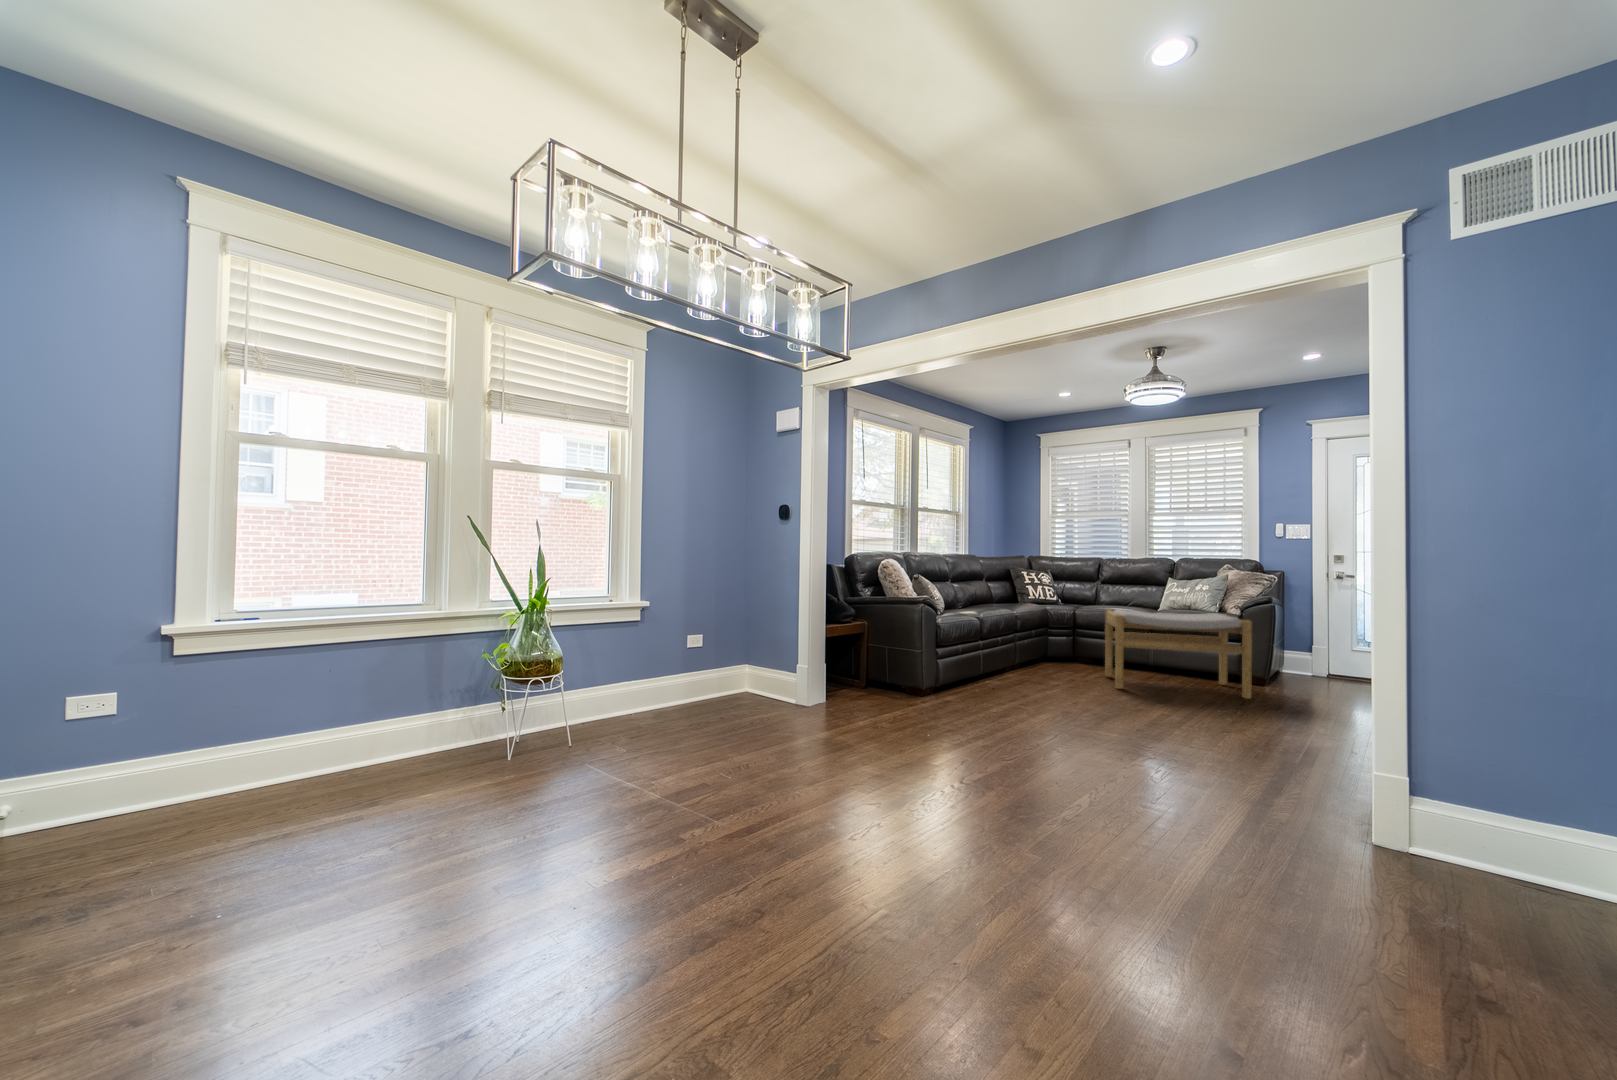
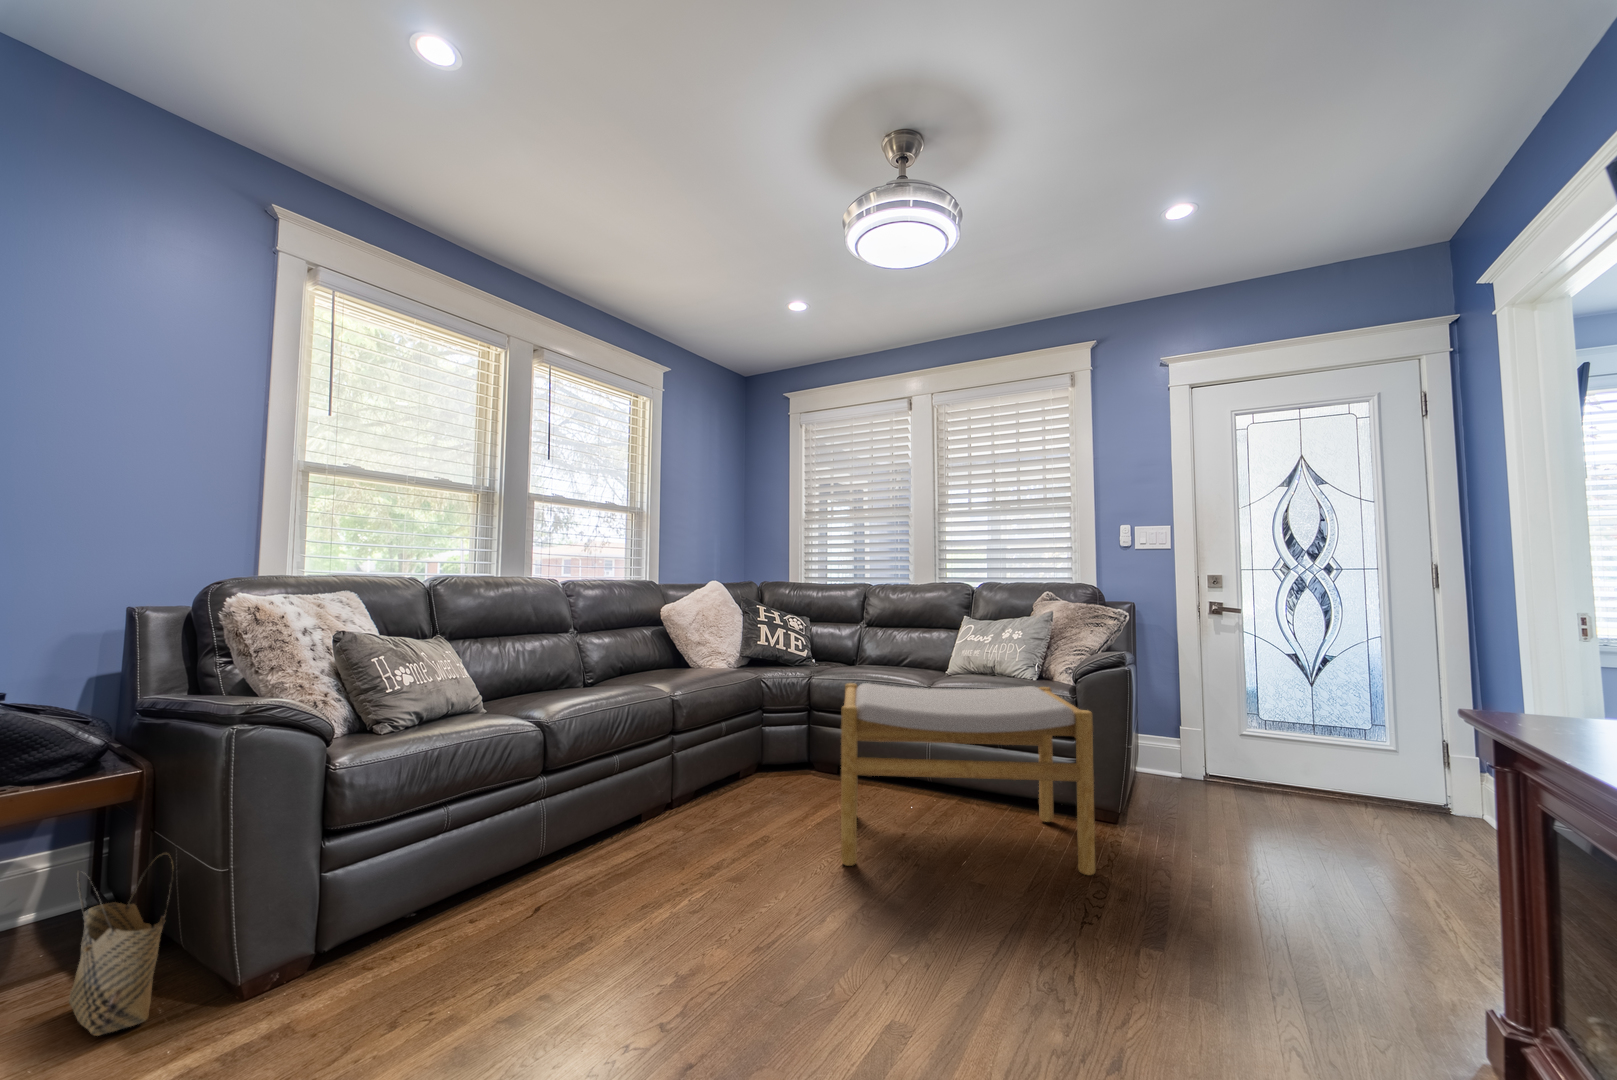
woven basket: none [860,646,894,698] -> present [69,852,174,1036]

